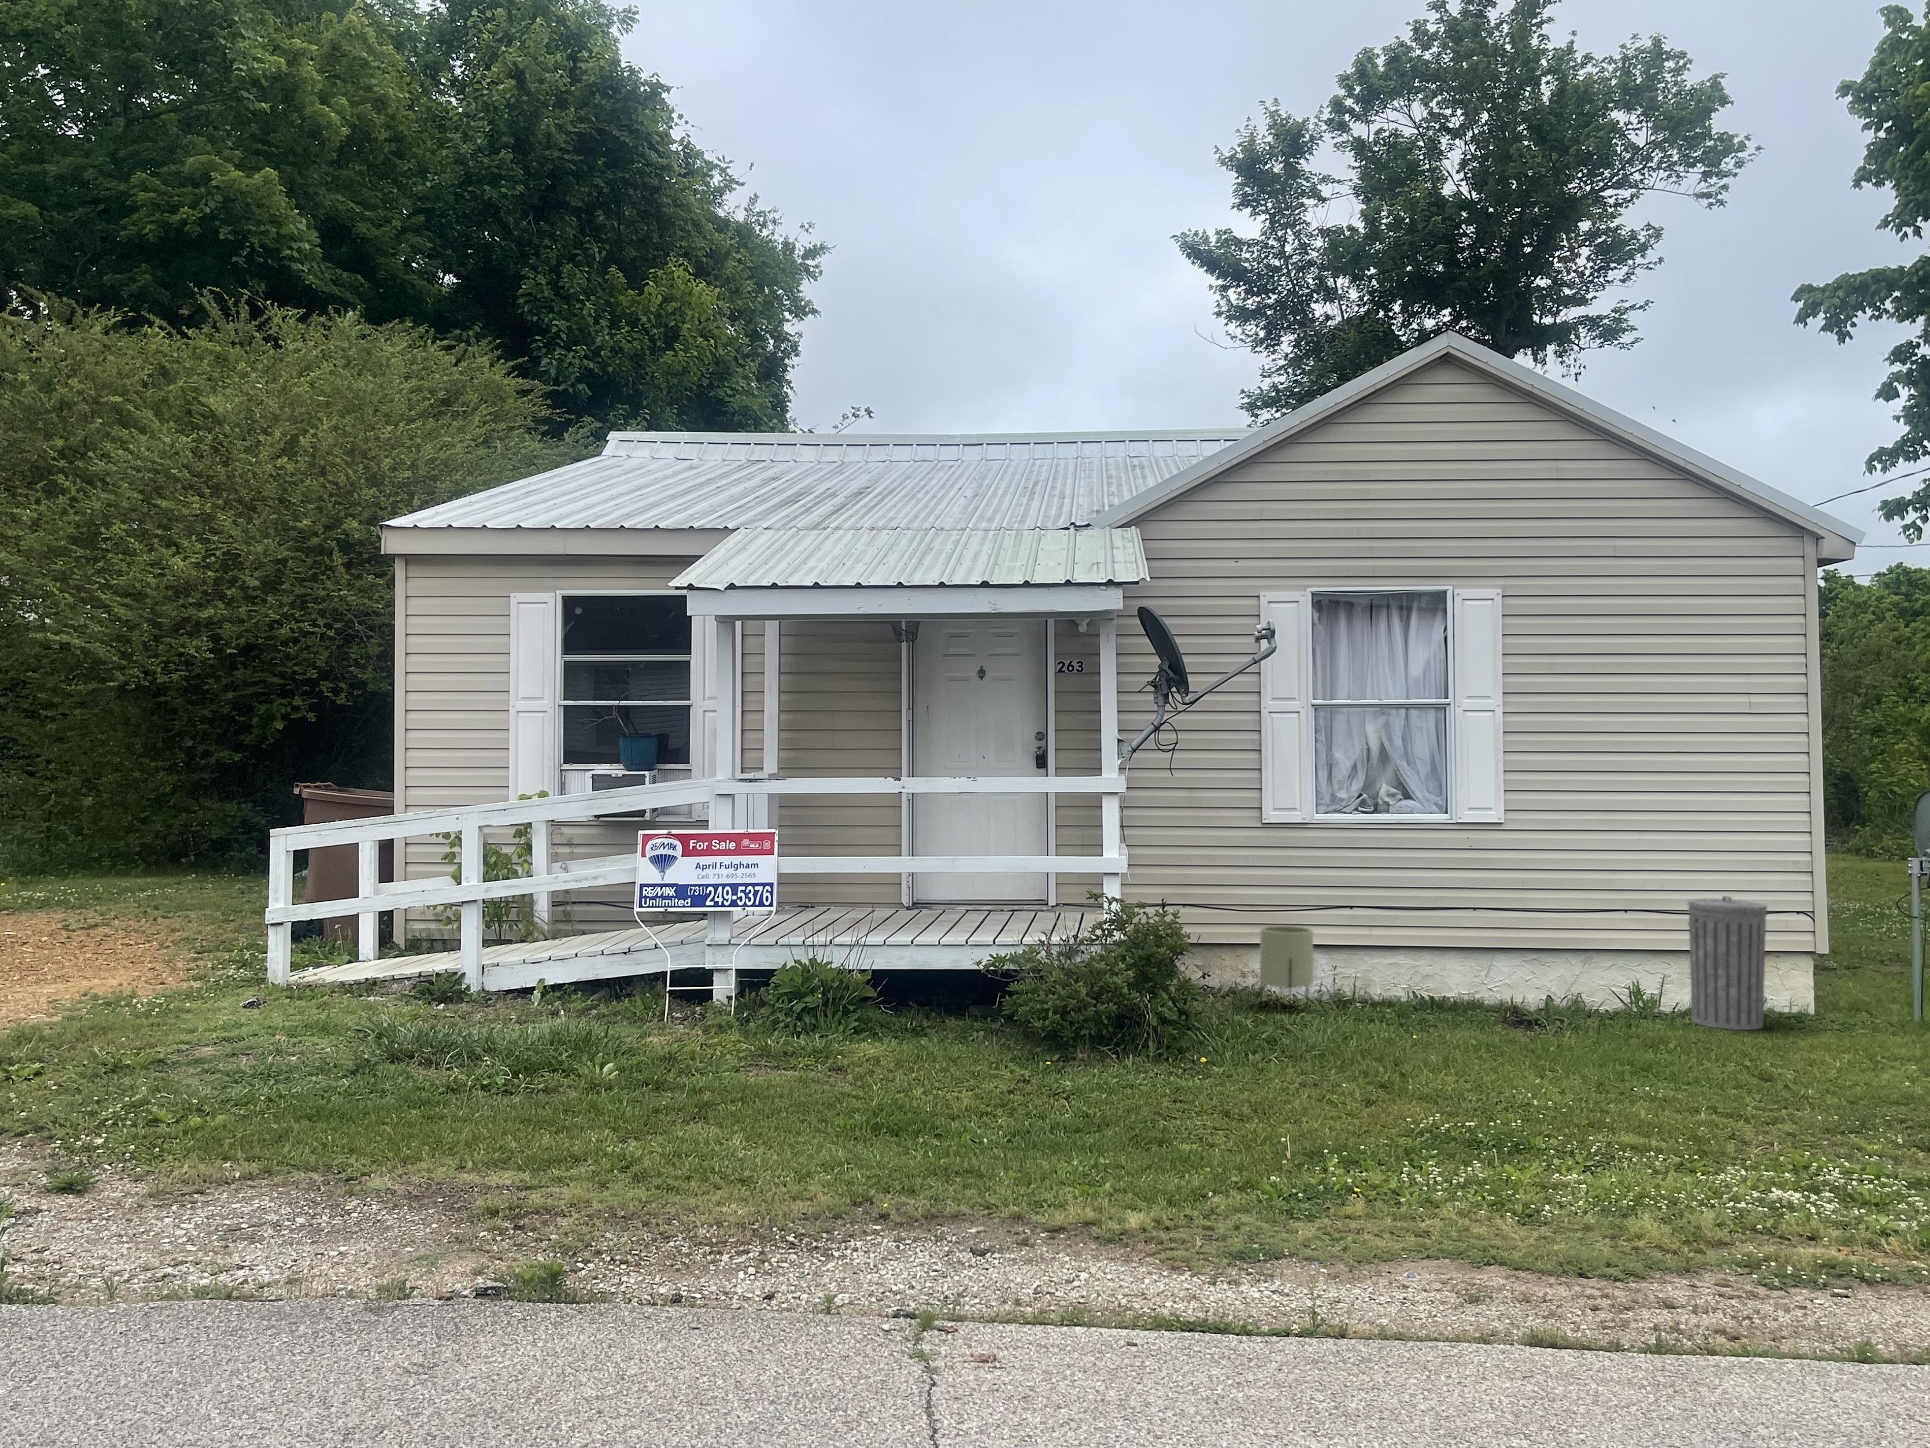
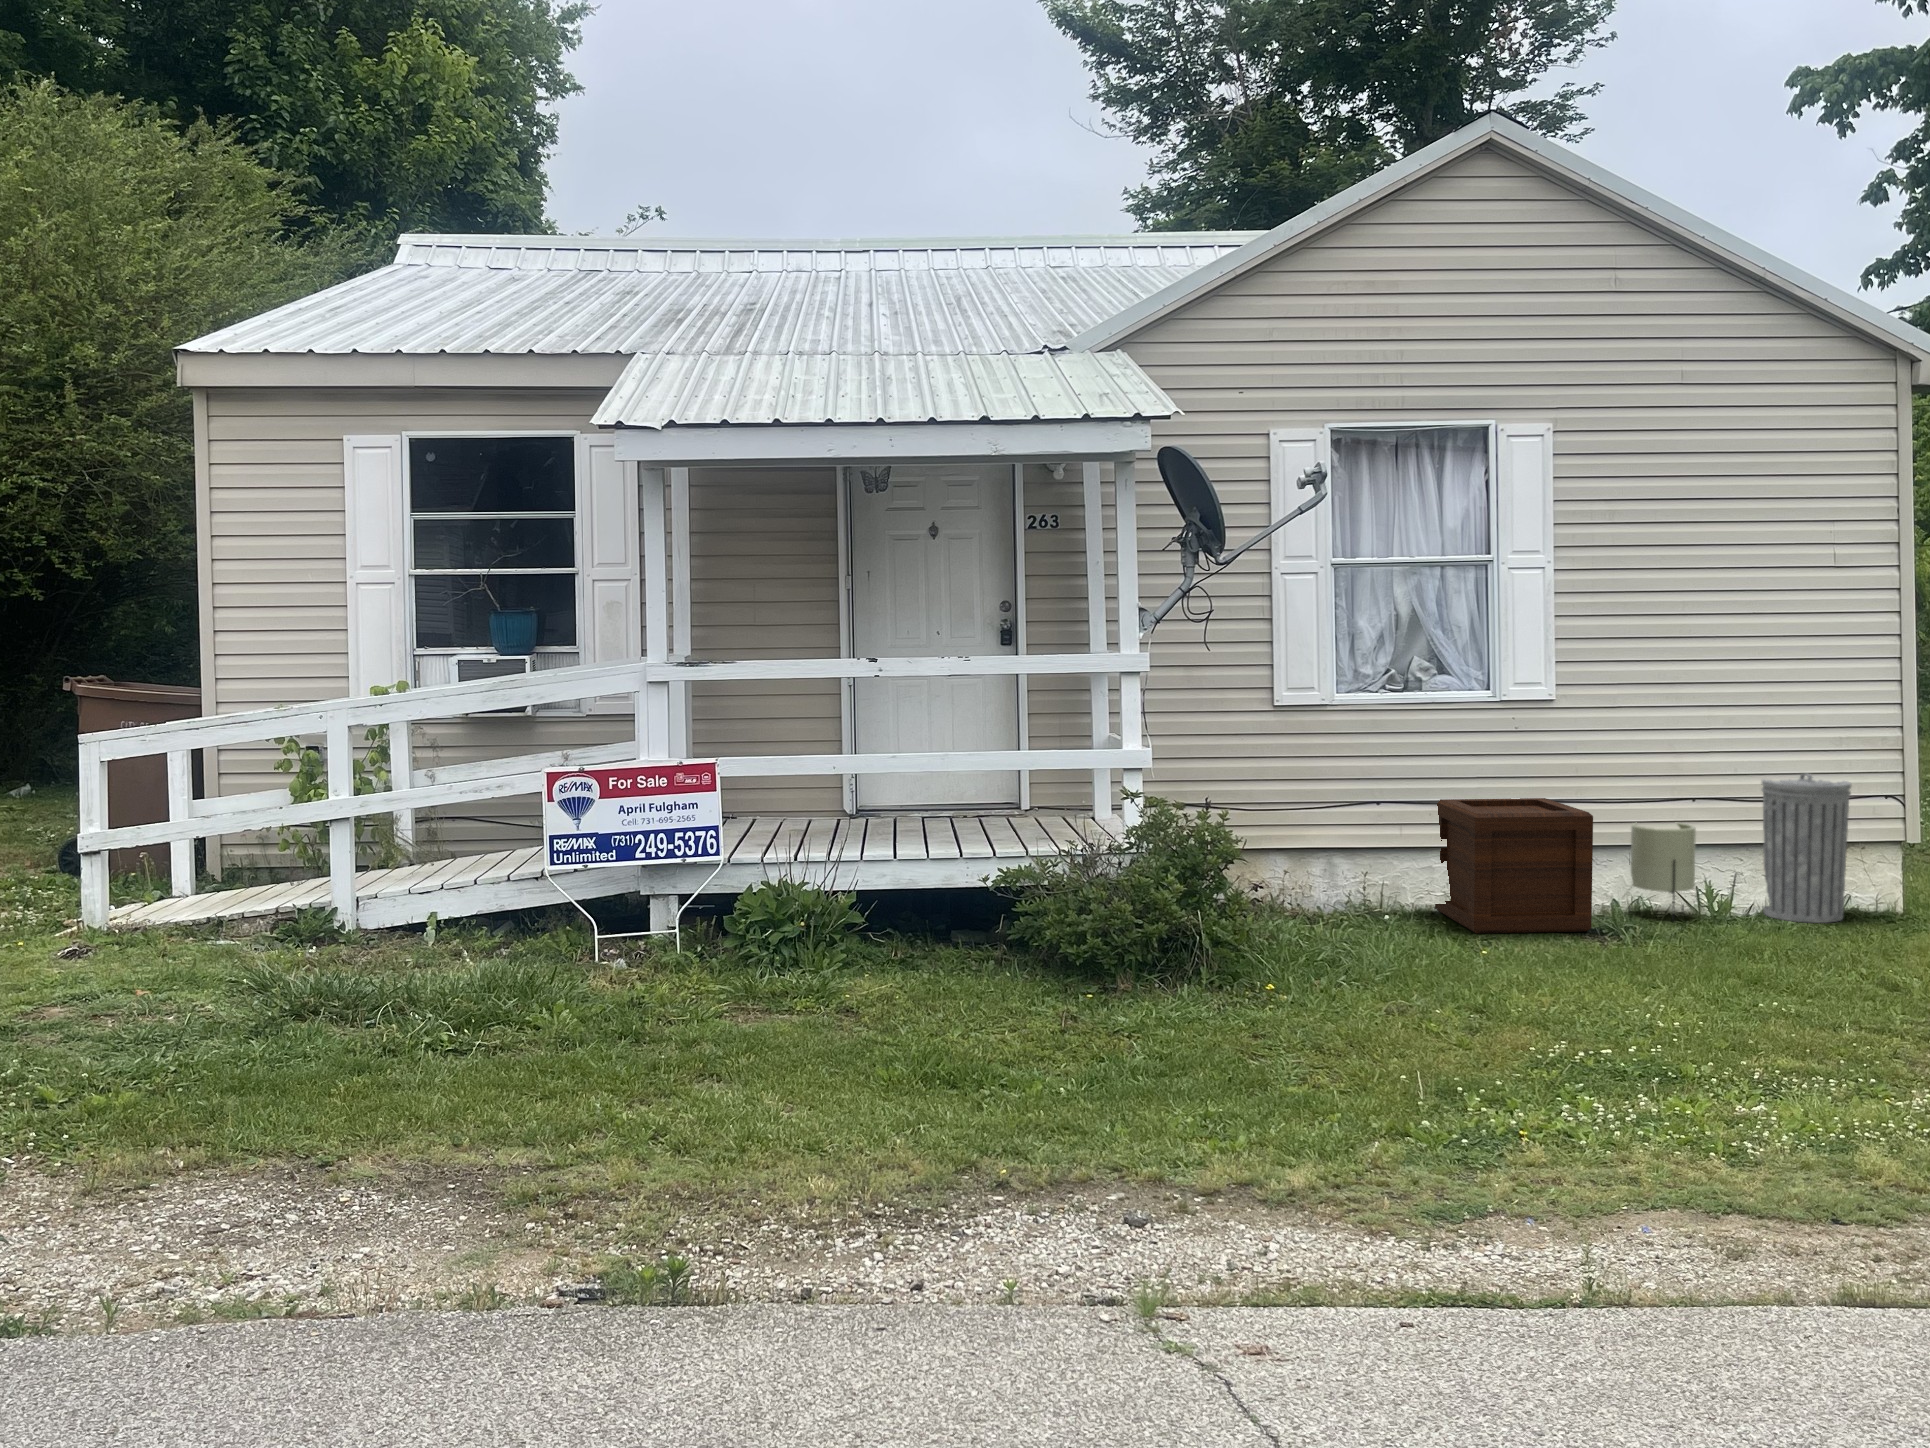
wooden crate: none [1394,909,1523,1029] -> present [1435,798,1593,933]
planter: present [1260,926,1313,1004] -> present [1629,823,1696,920]

